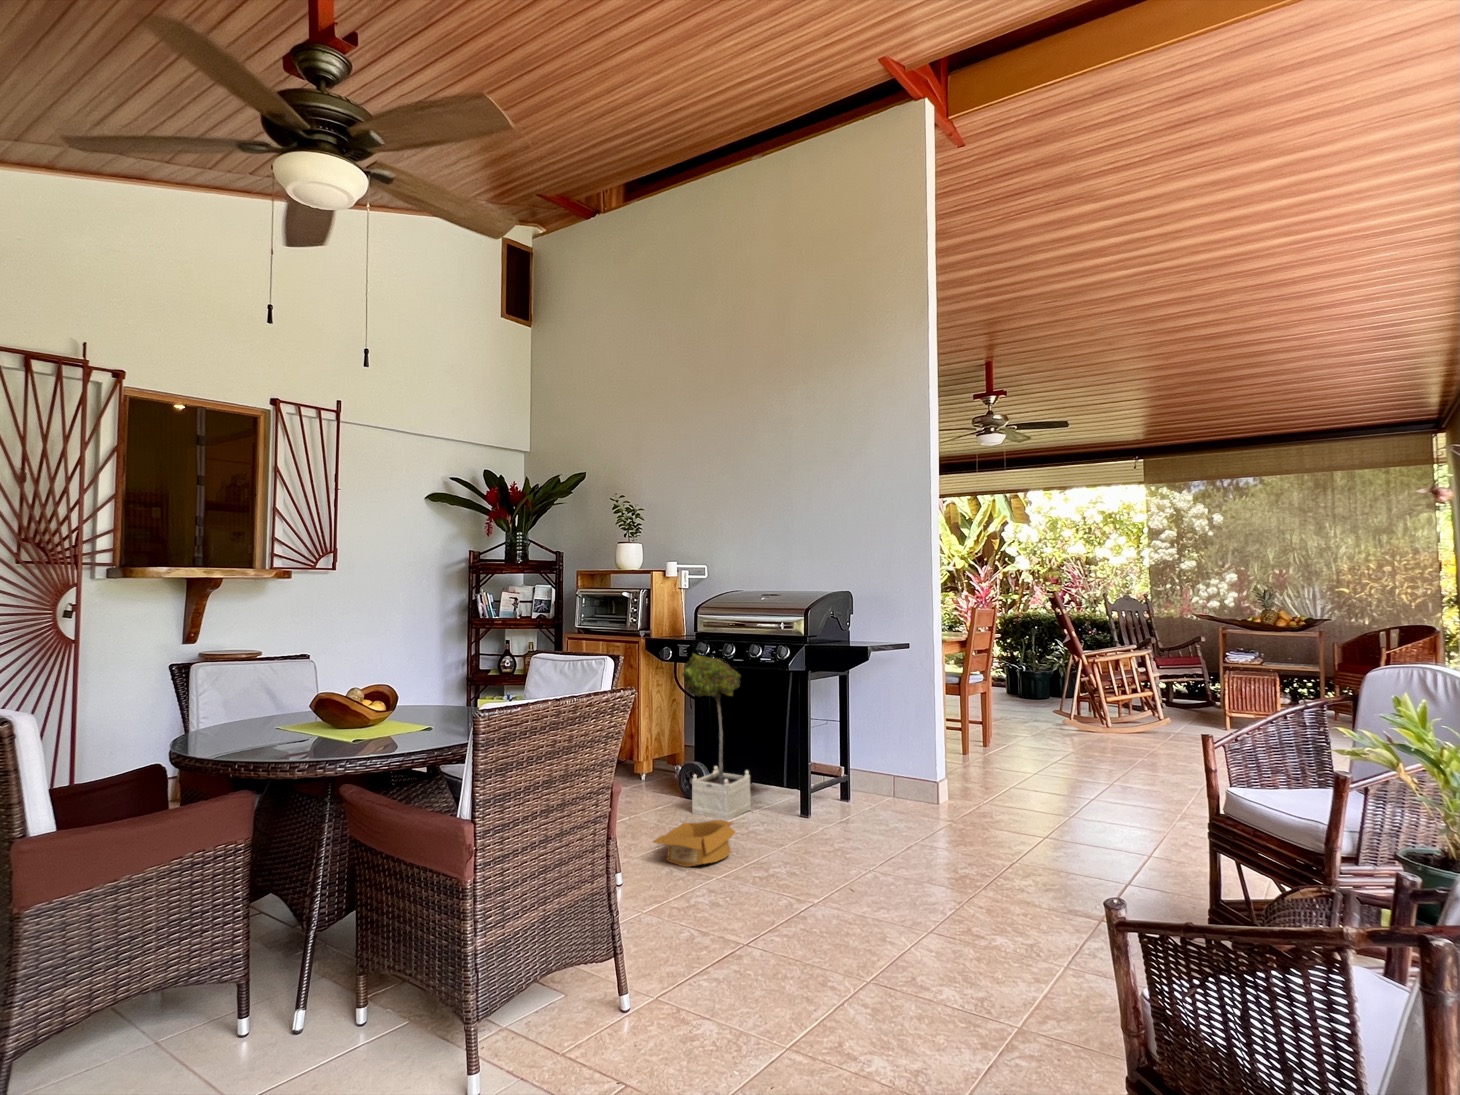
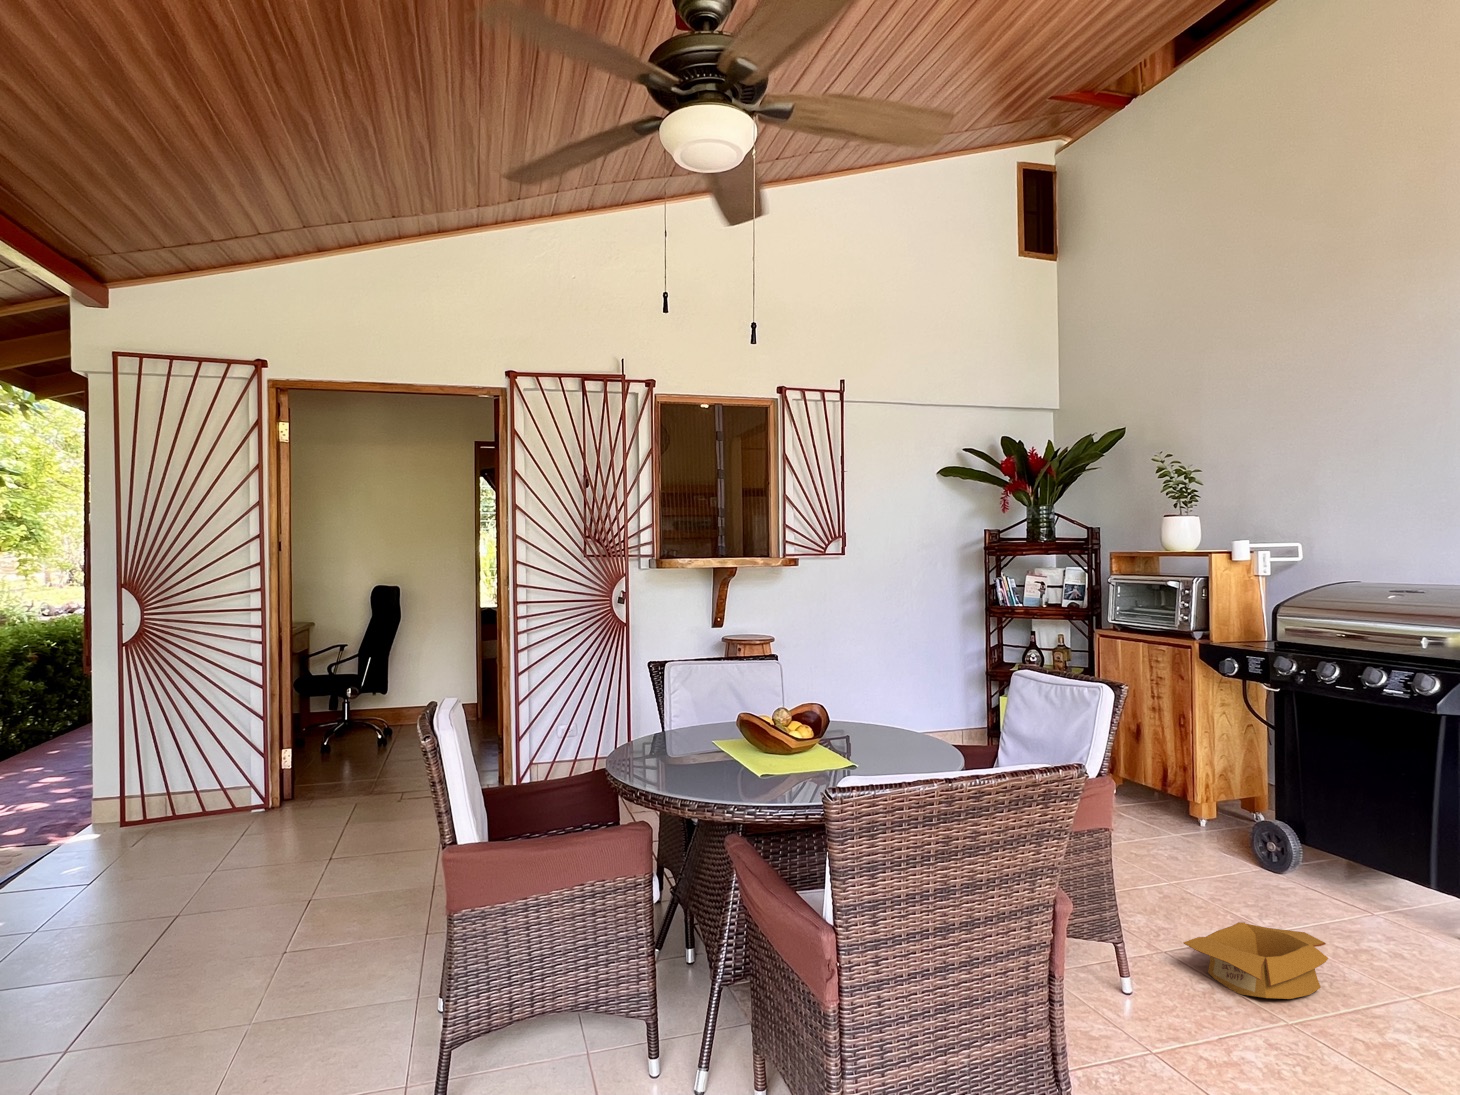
potted tree: present [682,654,751,820] -> none [1248,674,1372,923]

